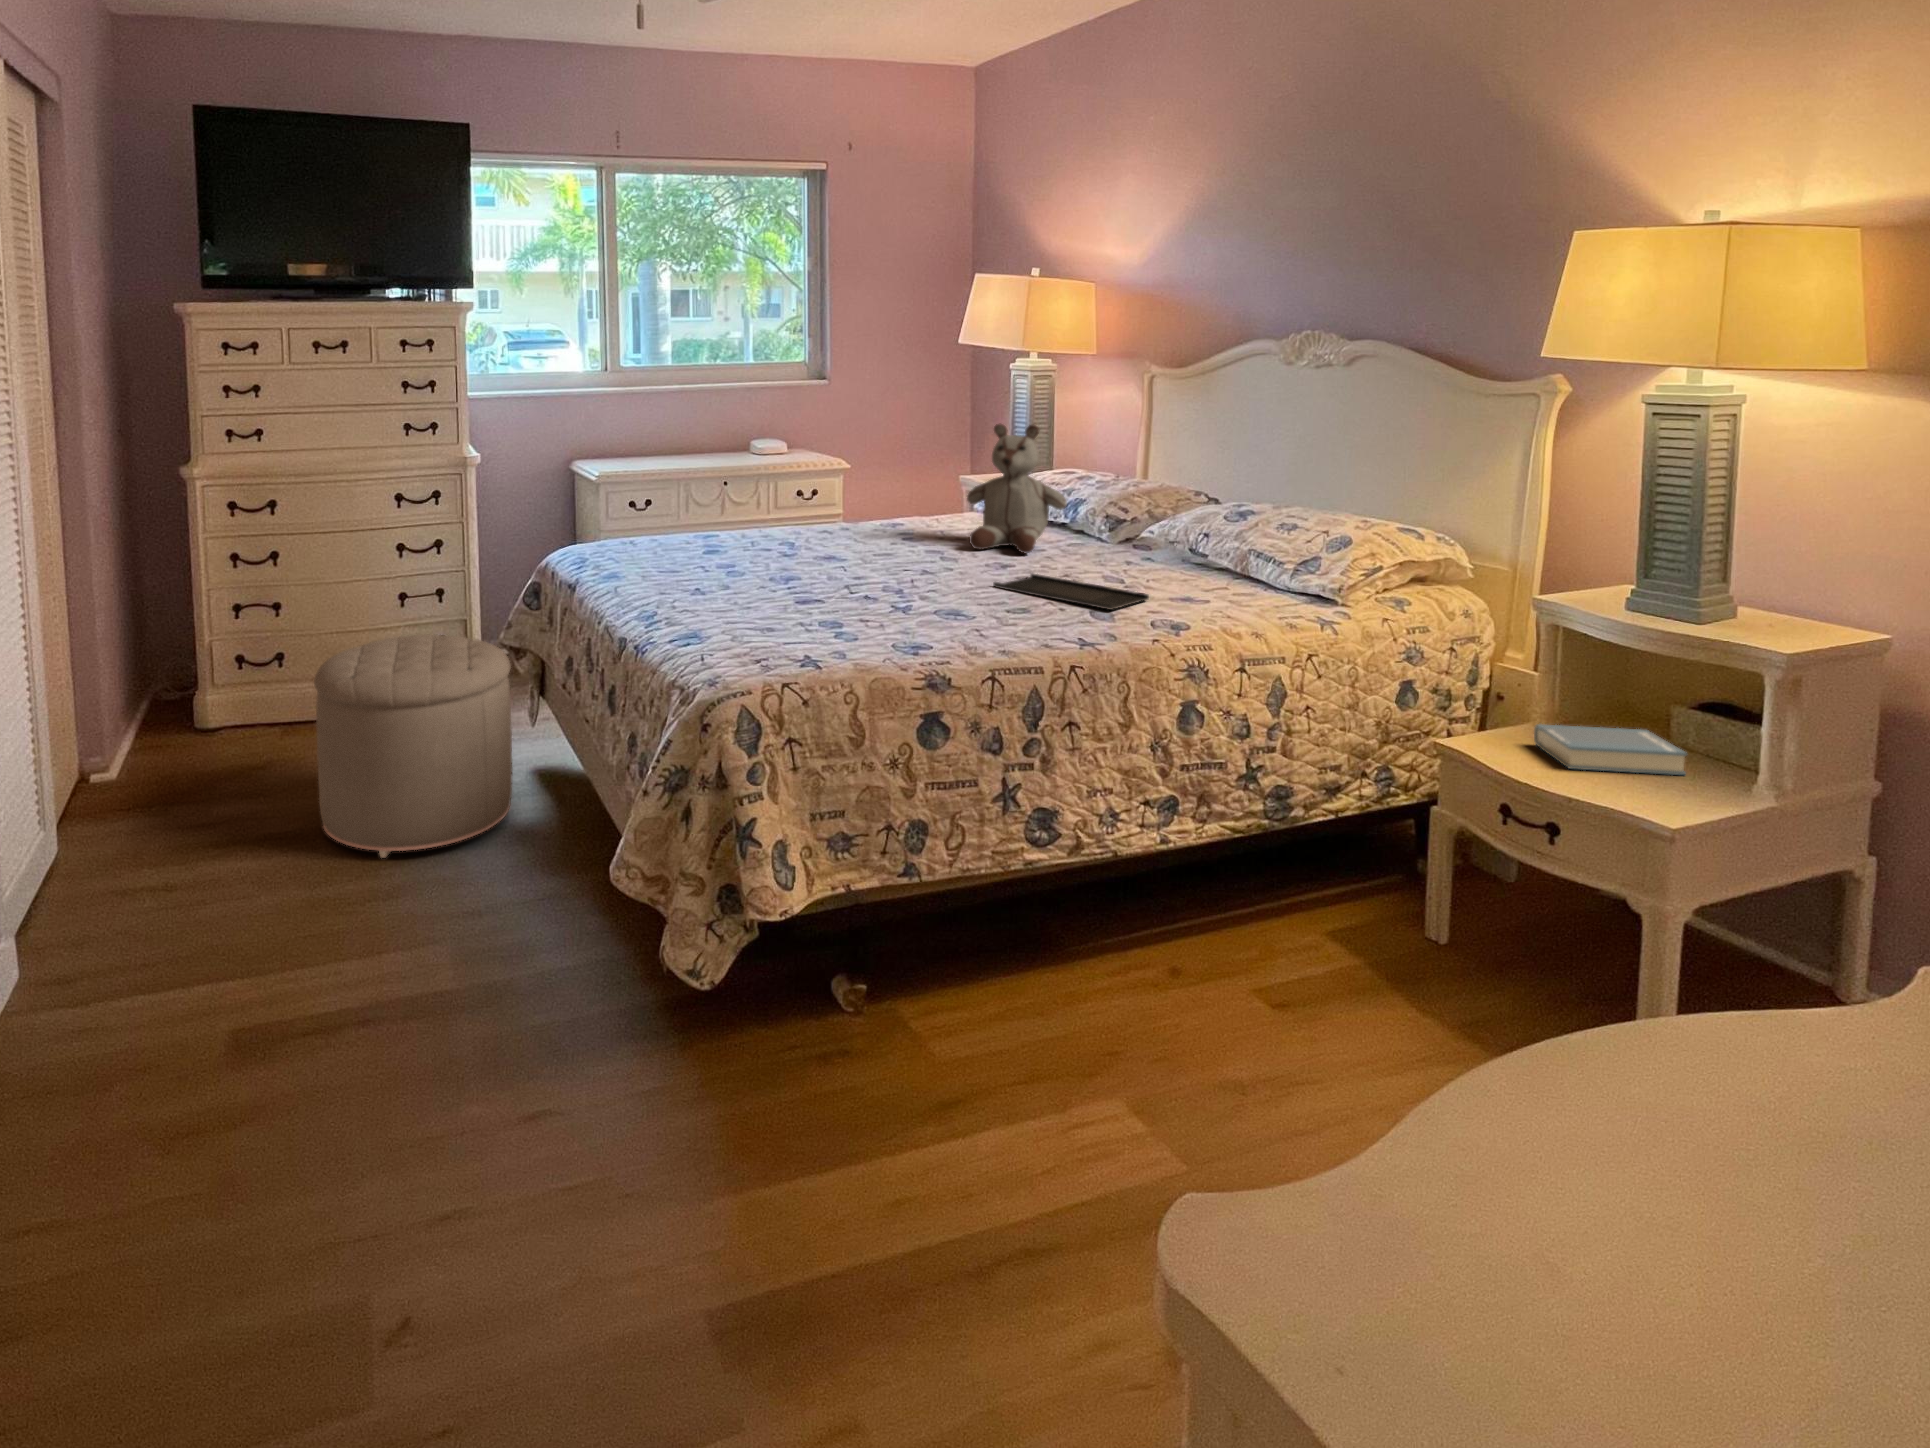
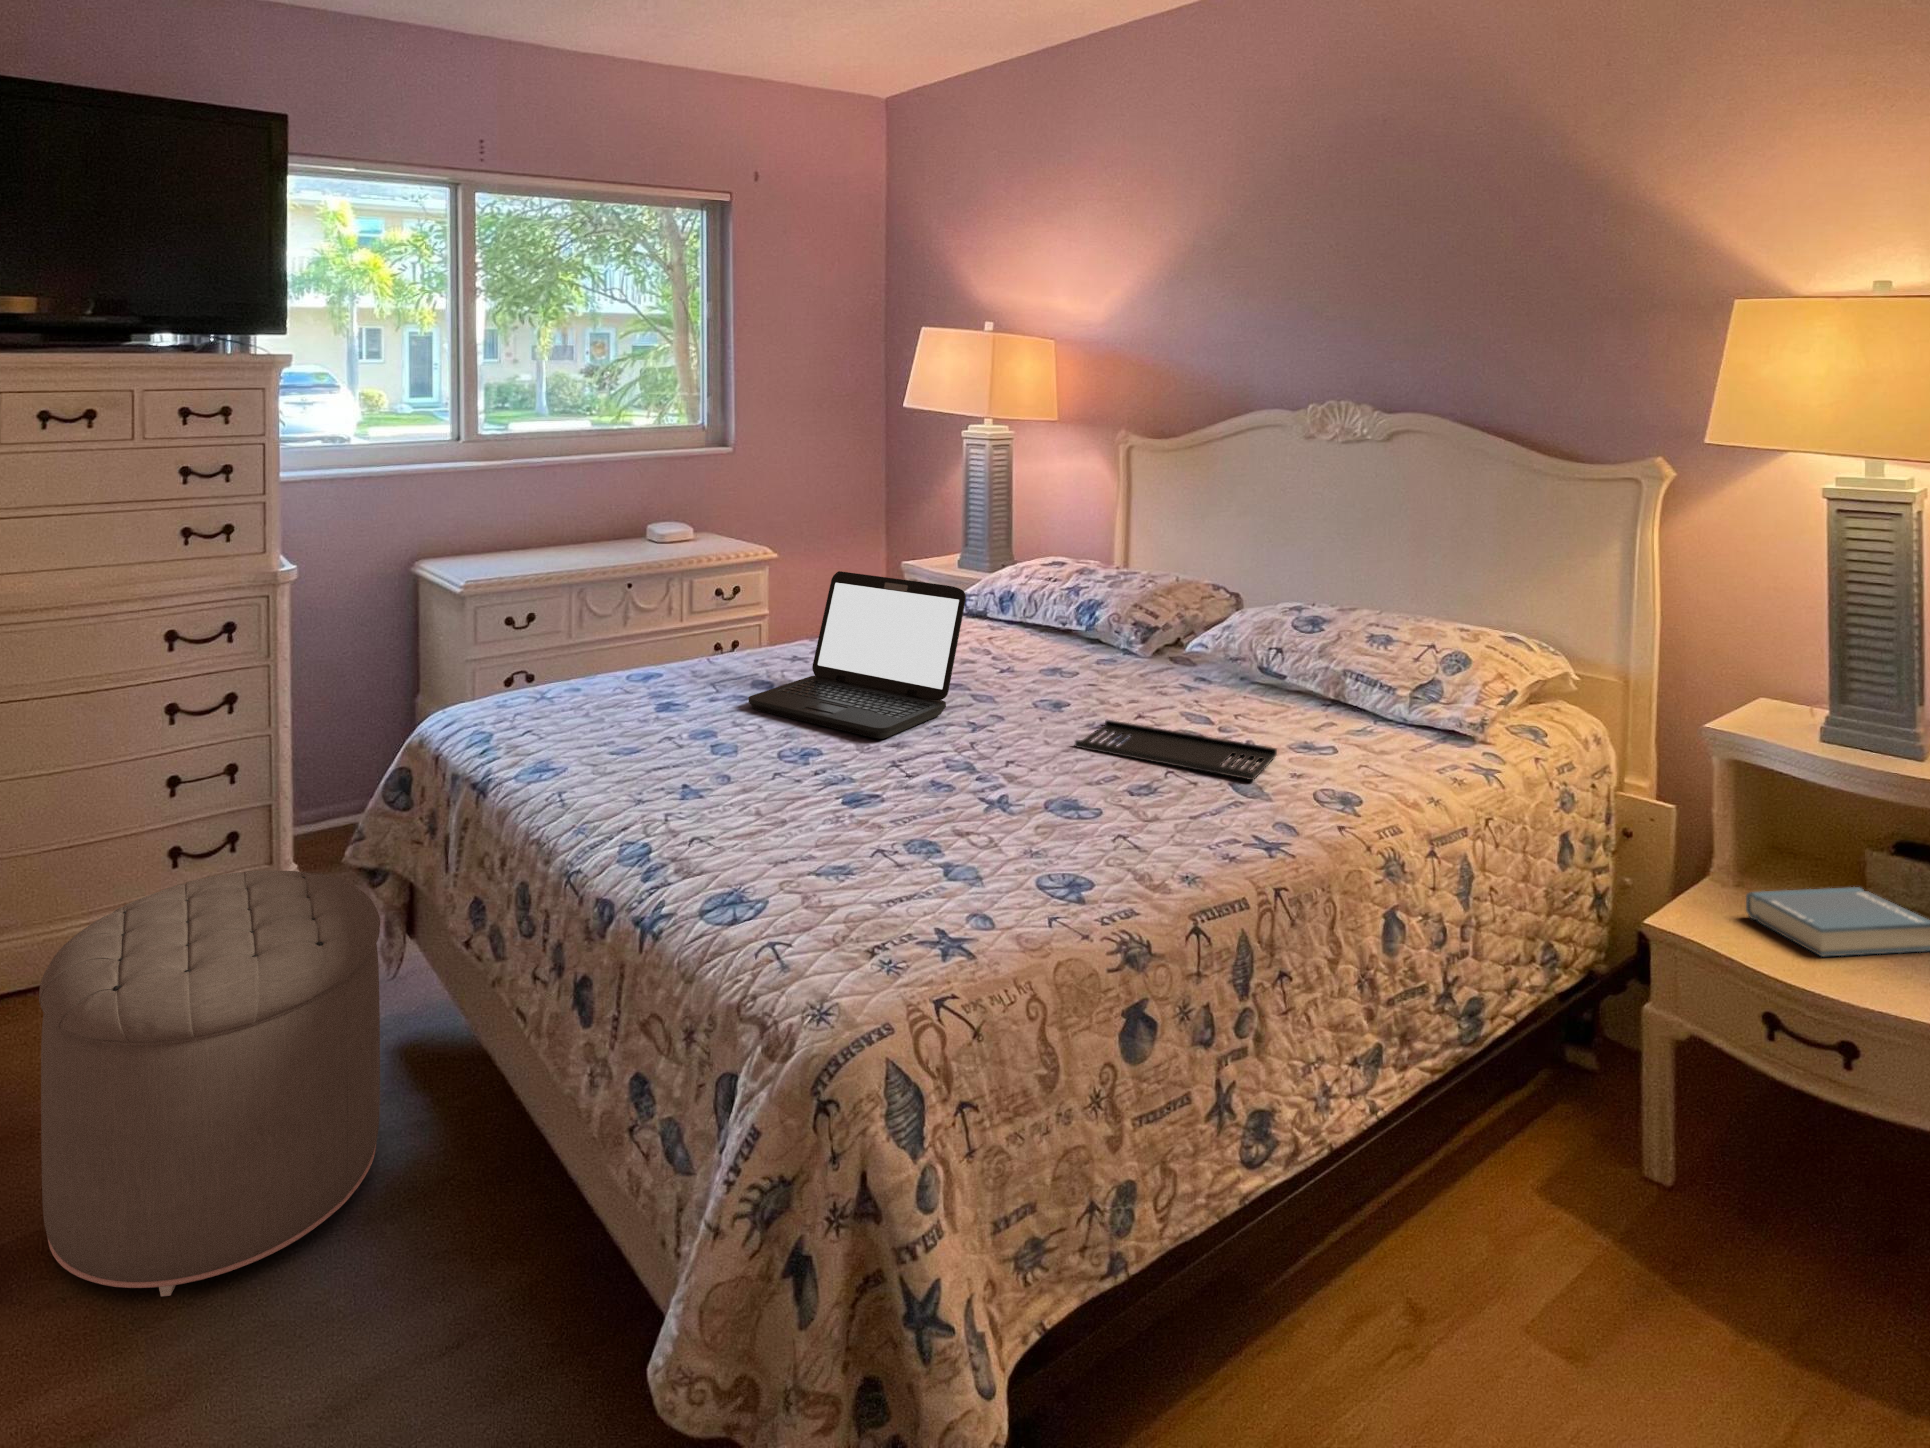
stuffed bear: present [967,424,1067,553] -> none [978,515,1105,683]
laptop: none [768,462,931,574] -> present [748,571,966,739]

